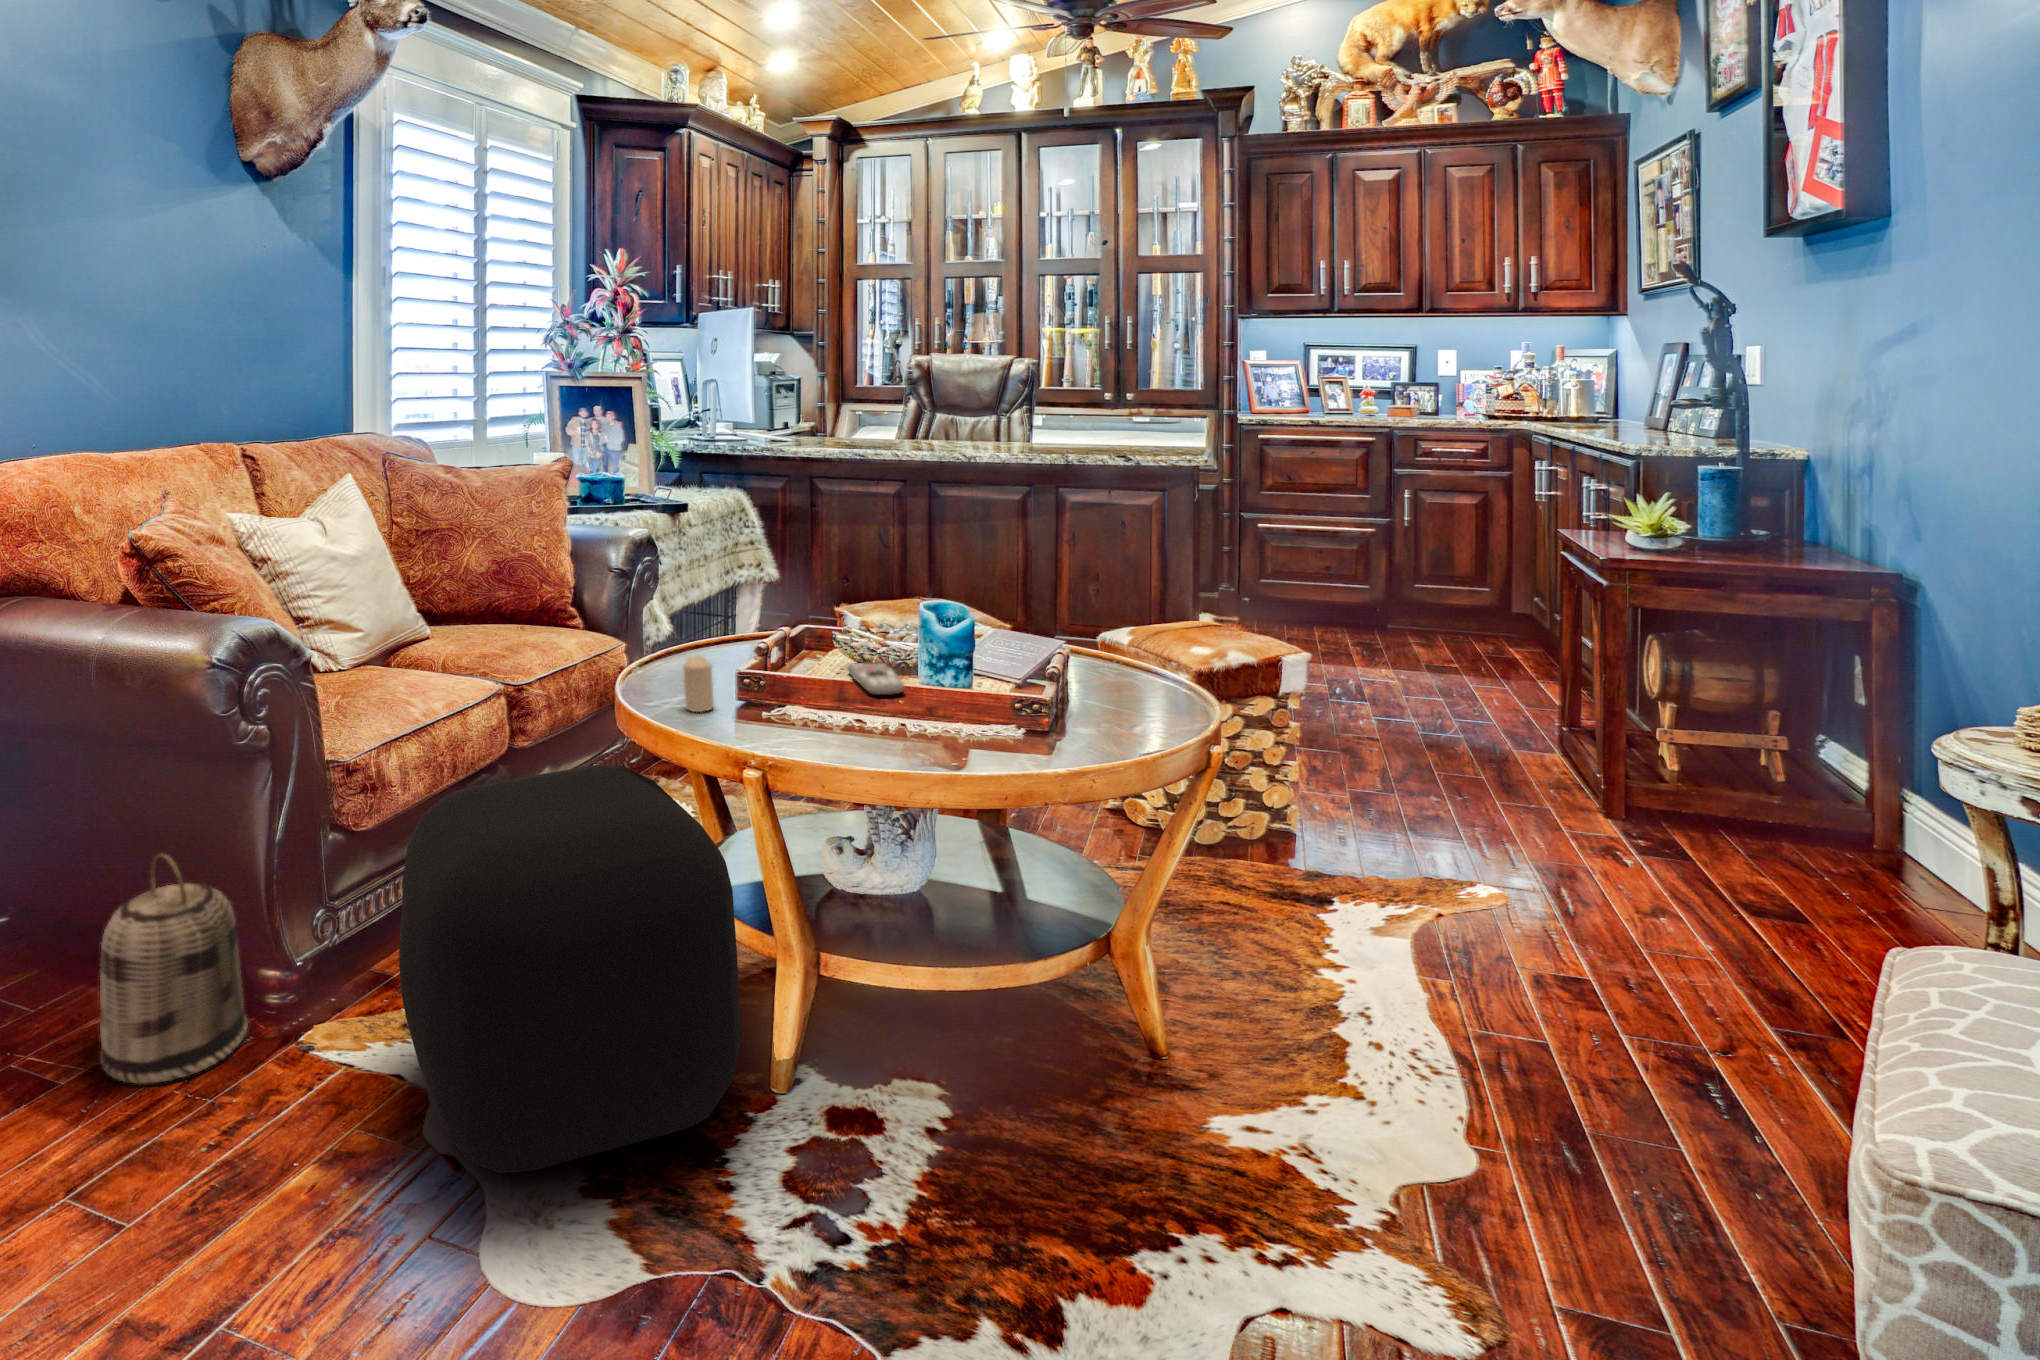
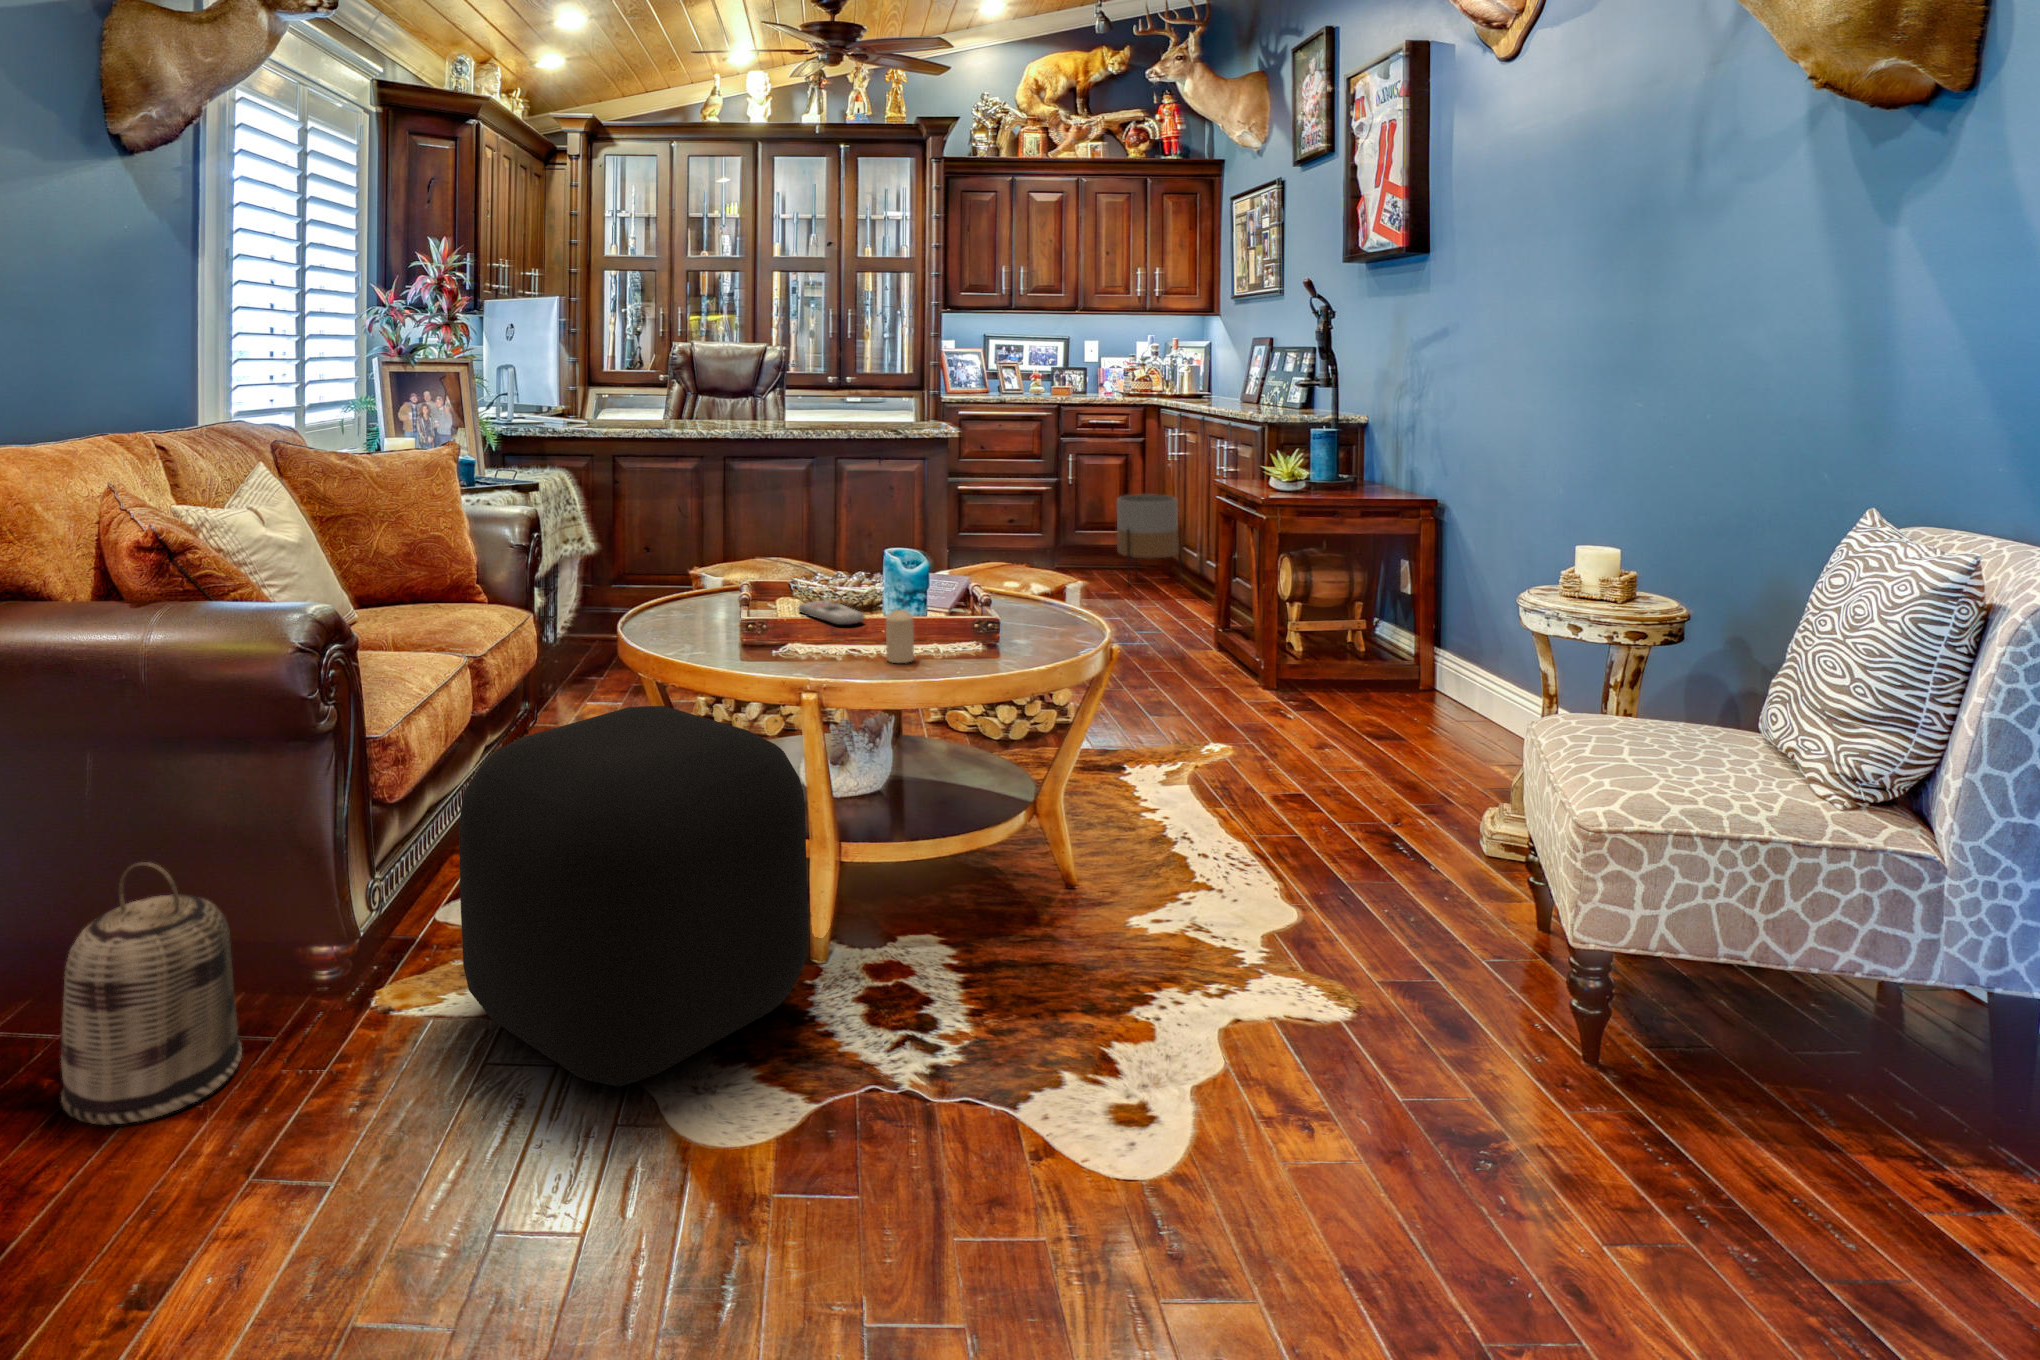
planter: none [1459,537,1560,654] -> present [1117,494,1181,584]
candle: present [684,656,714,712] -> present [886,609,914,663]

